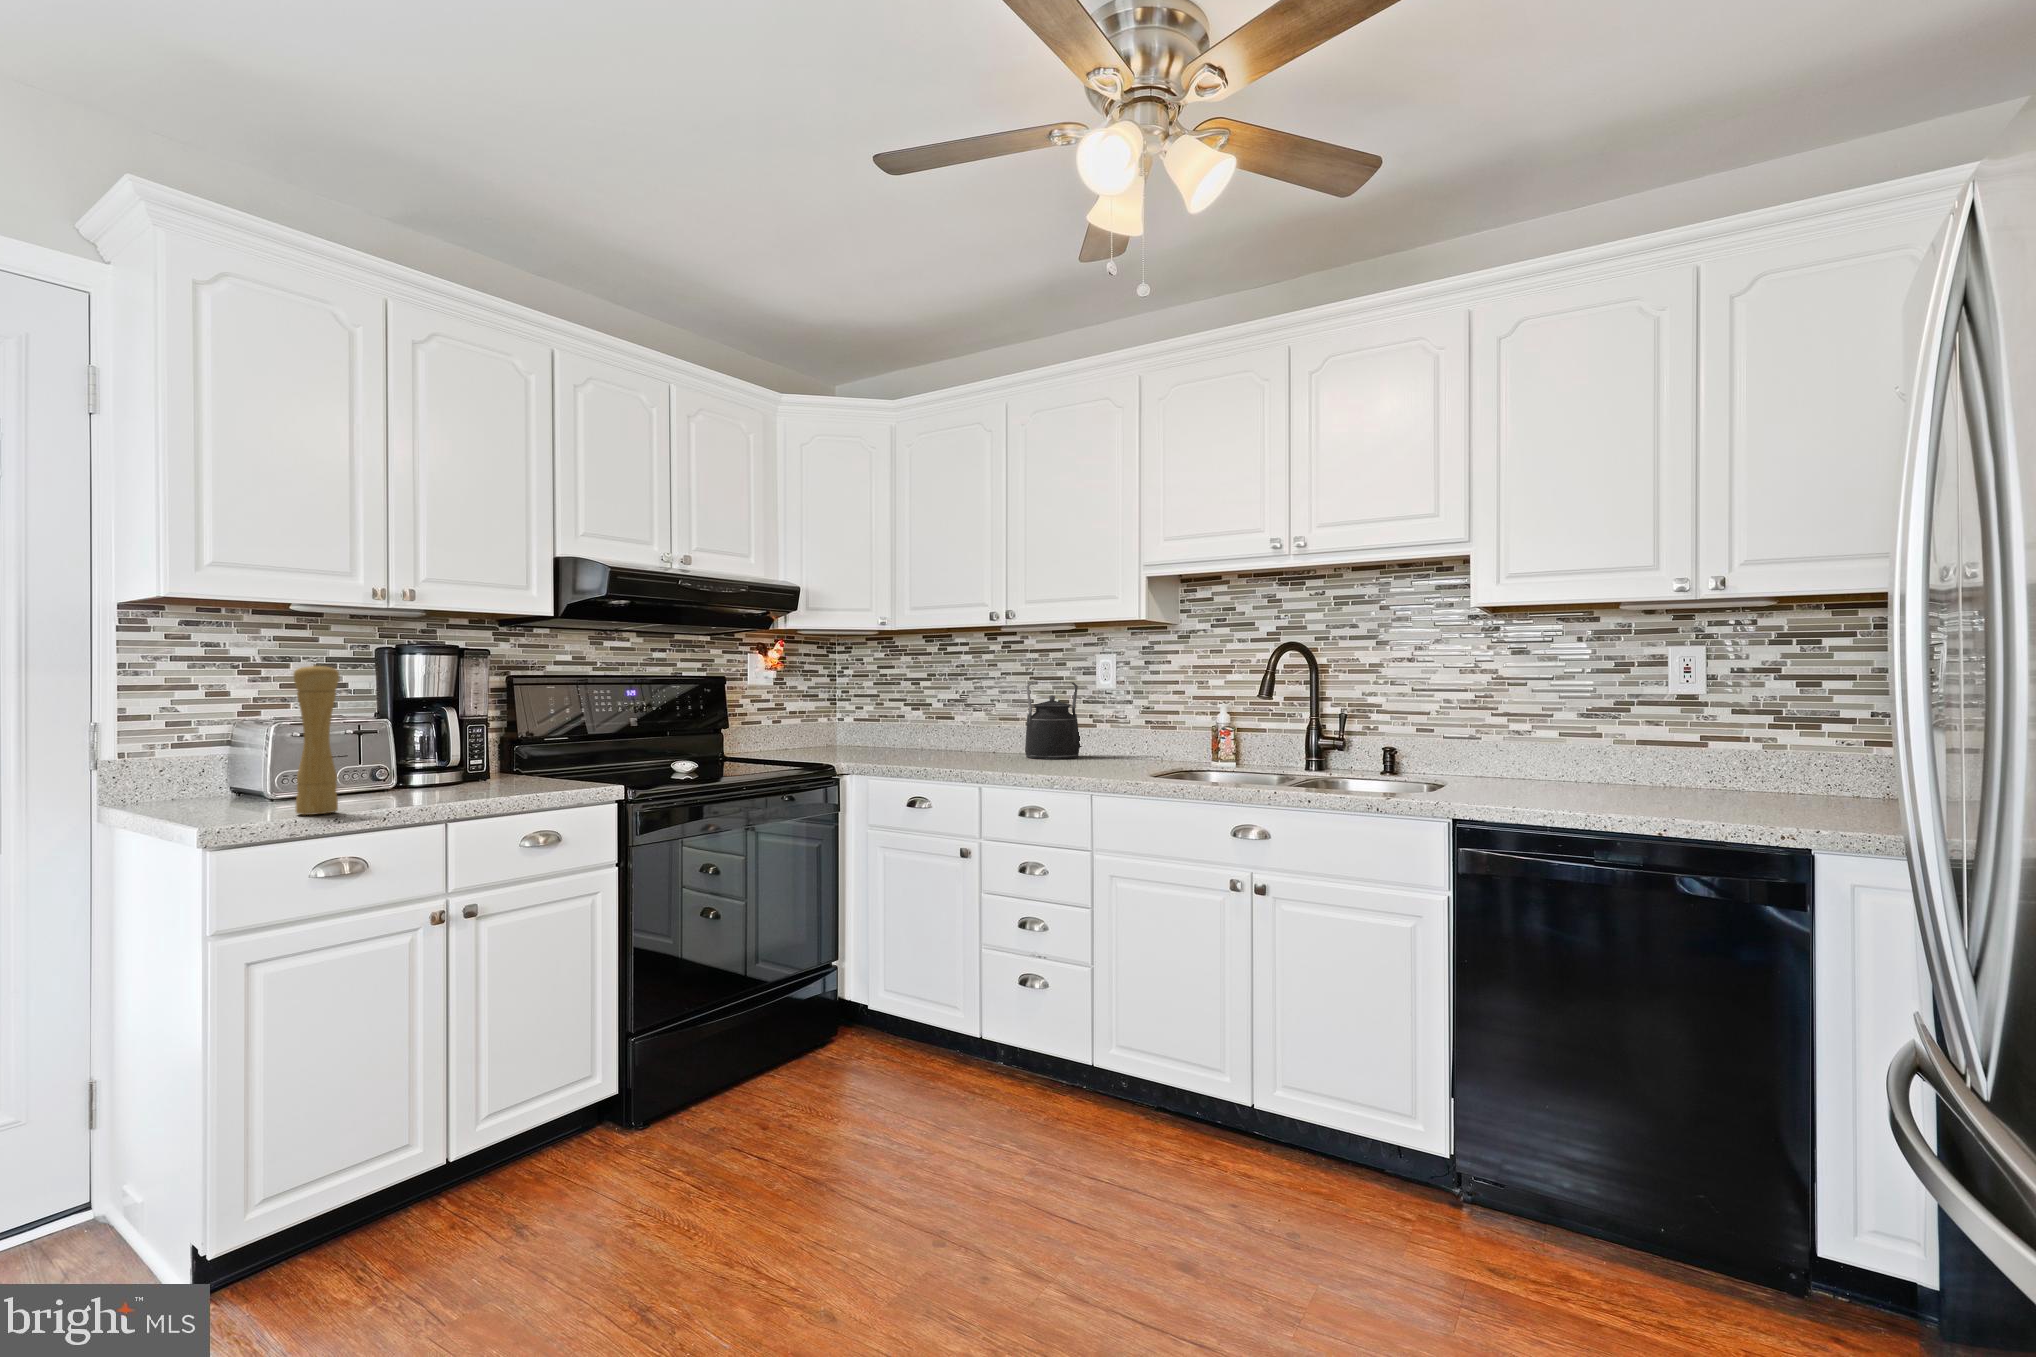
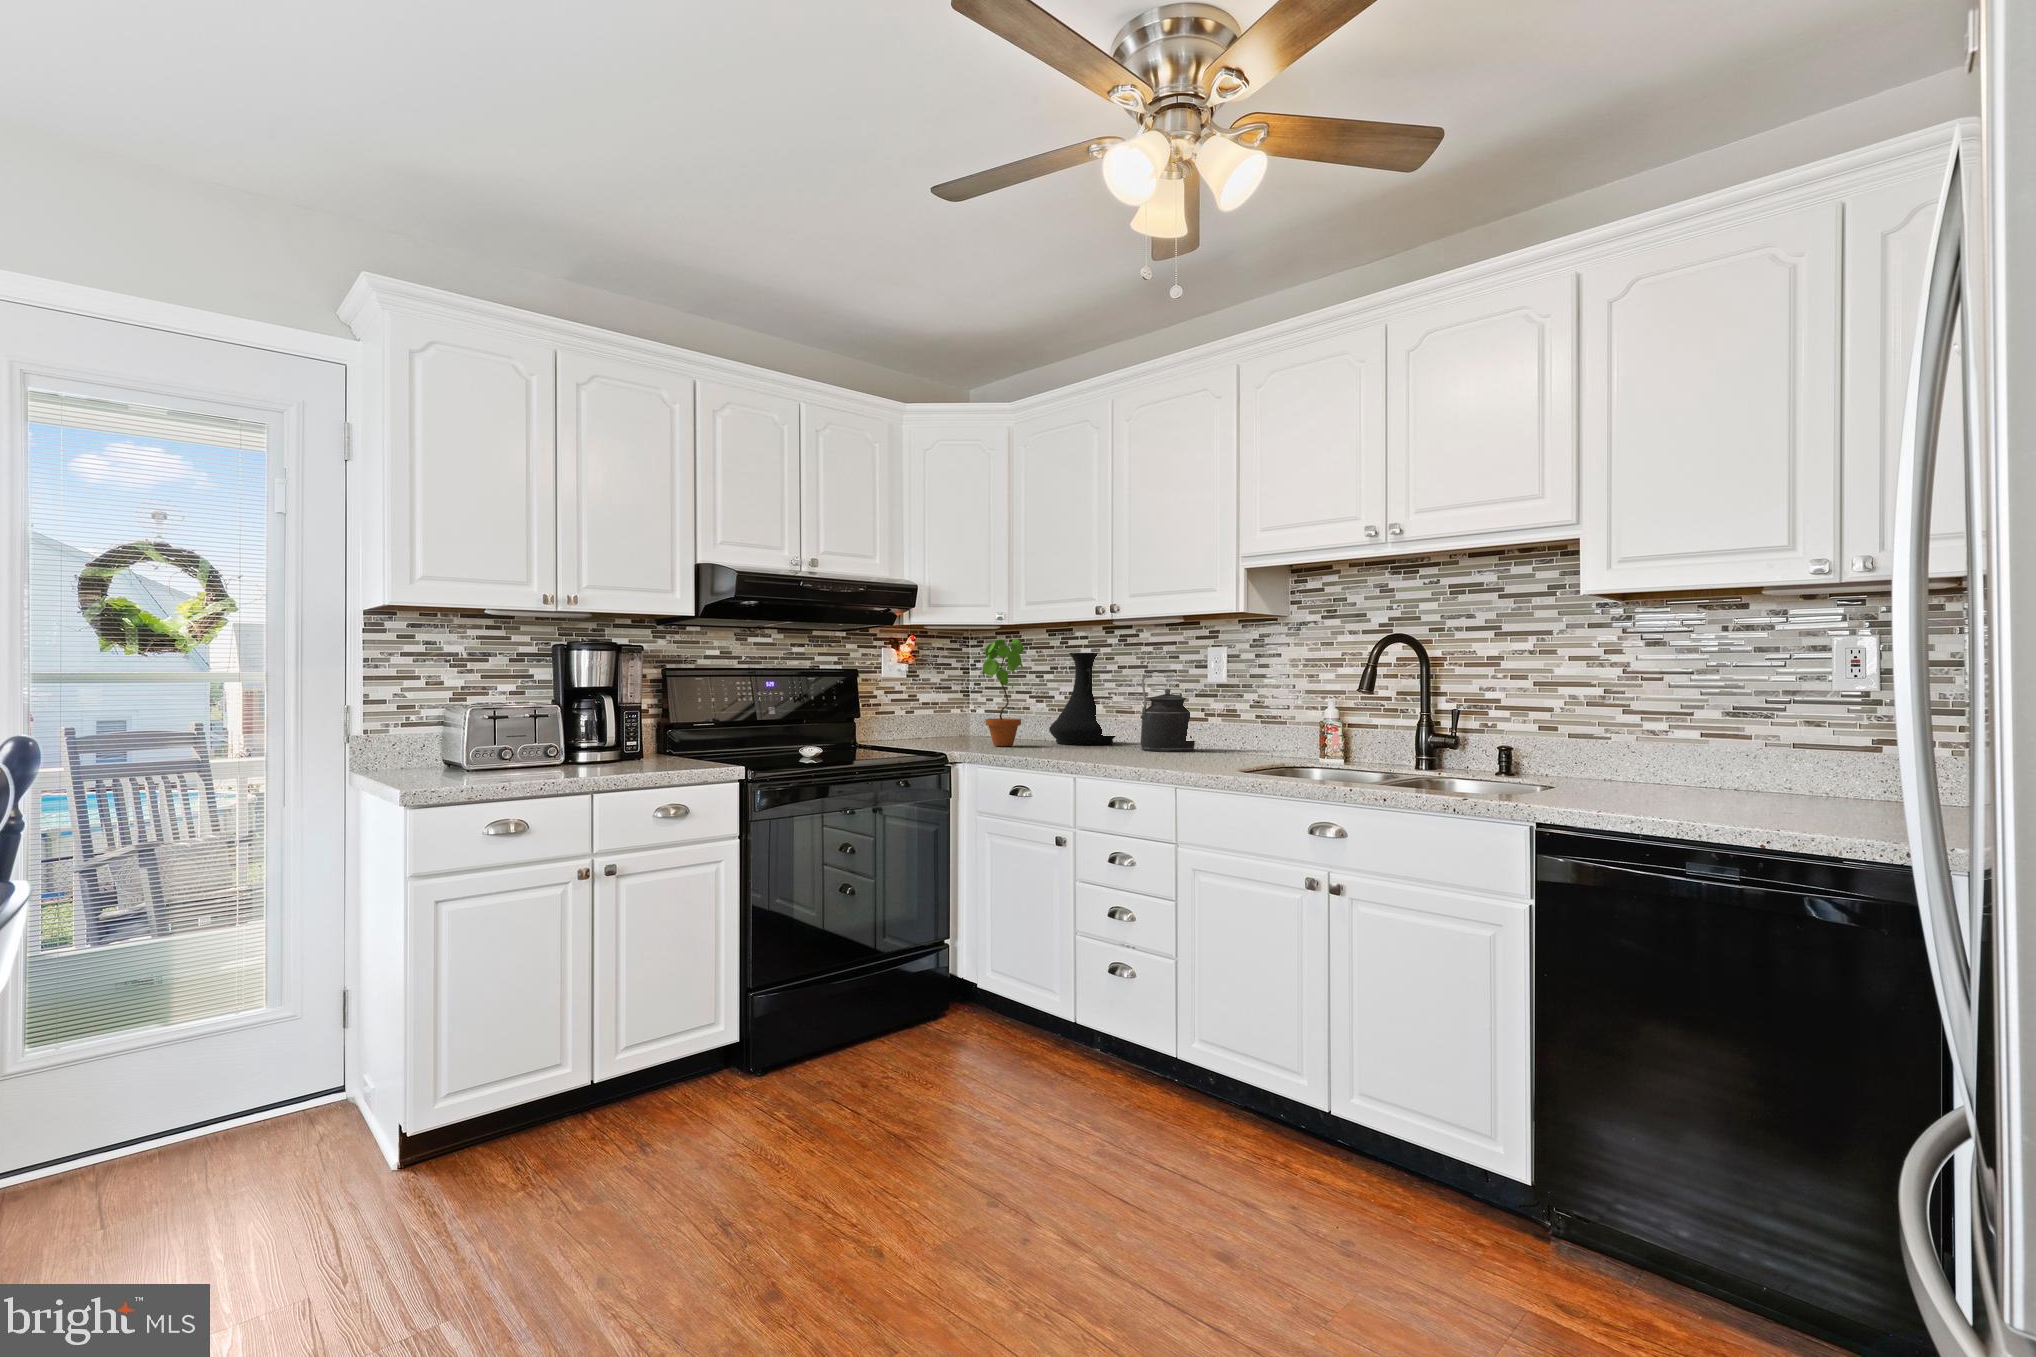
potted plant: none [860,644,901,756] -> present [982,639,1023,746]
vase: none [925,659,997,753] -> present [1049,653,1116,745]
pepper mill: present [294,664,339,815] -> none [473,658,509,783]

